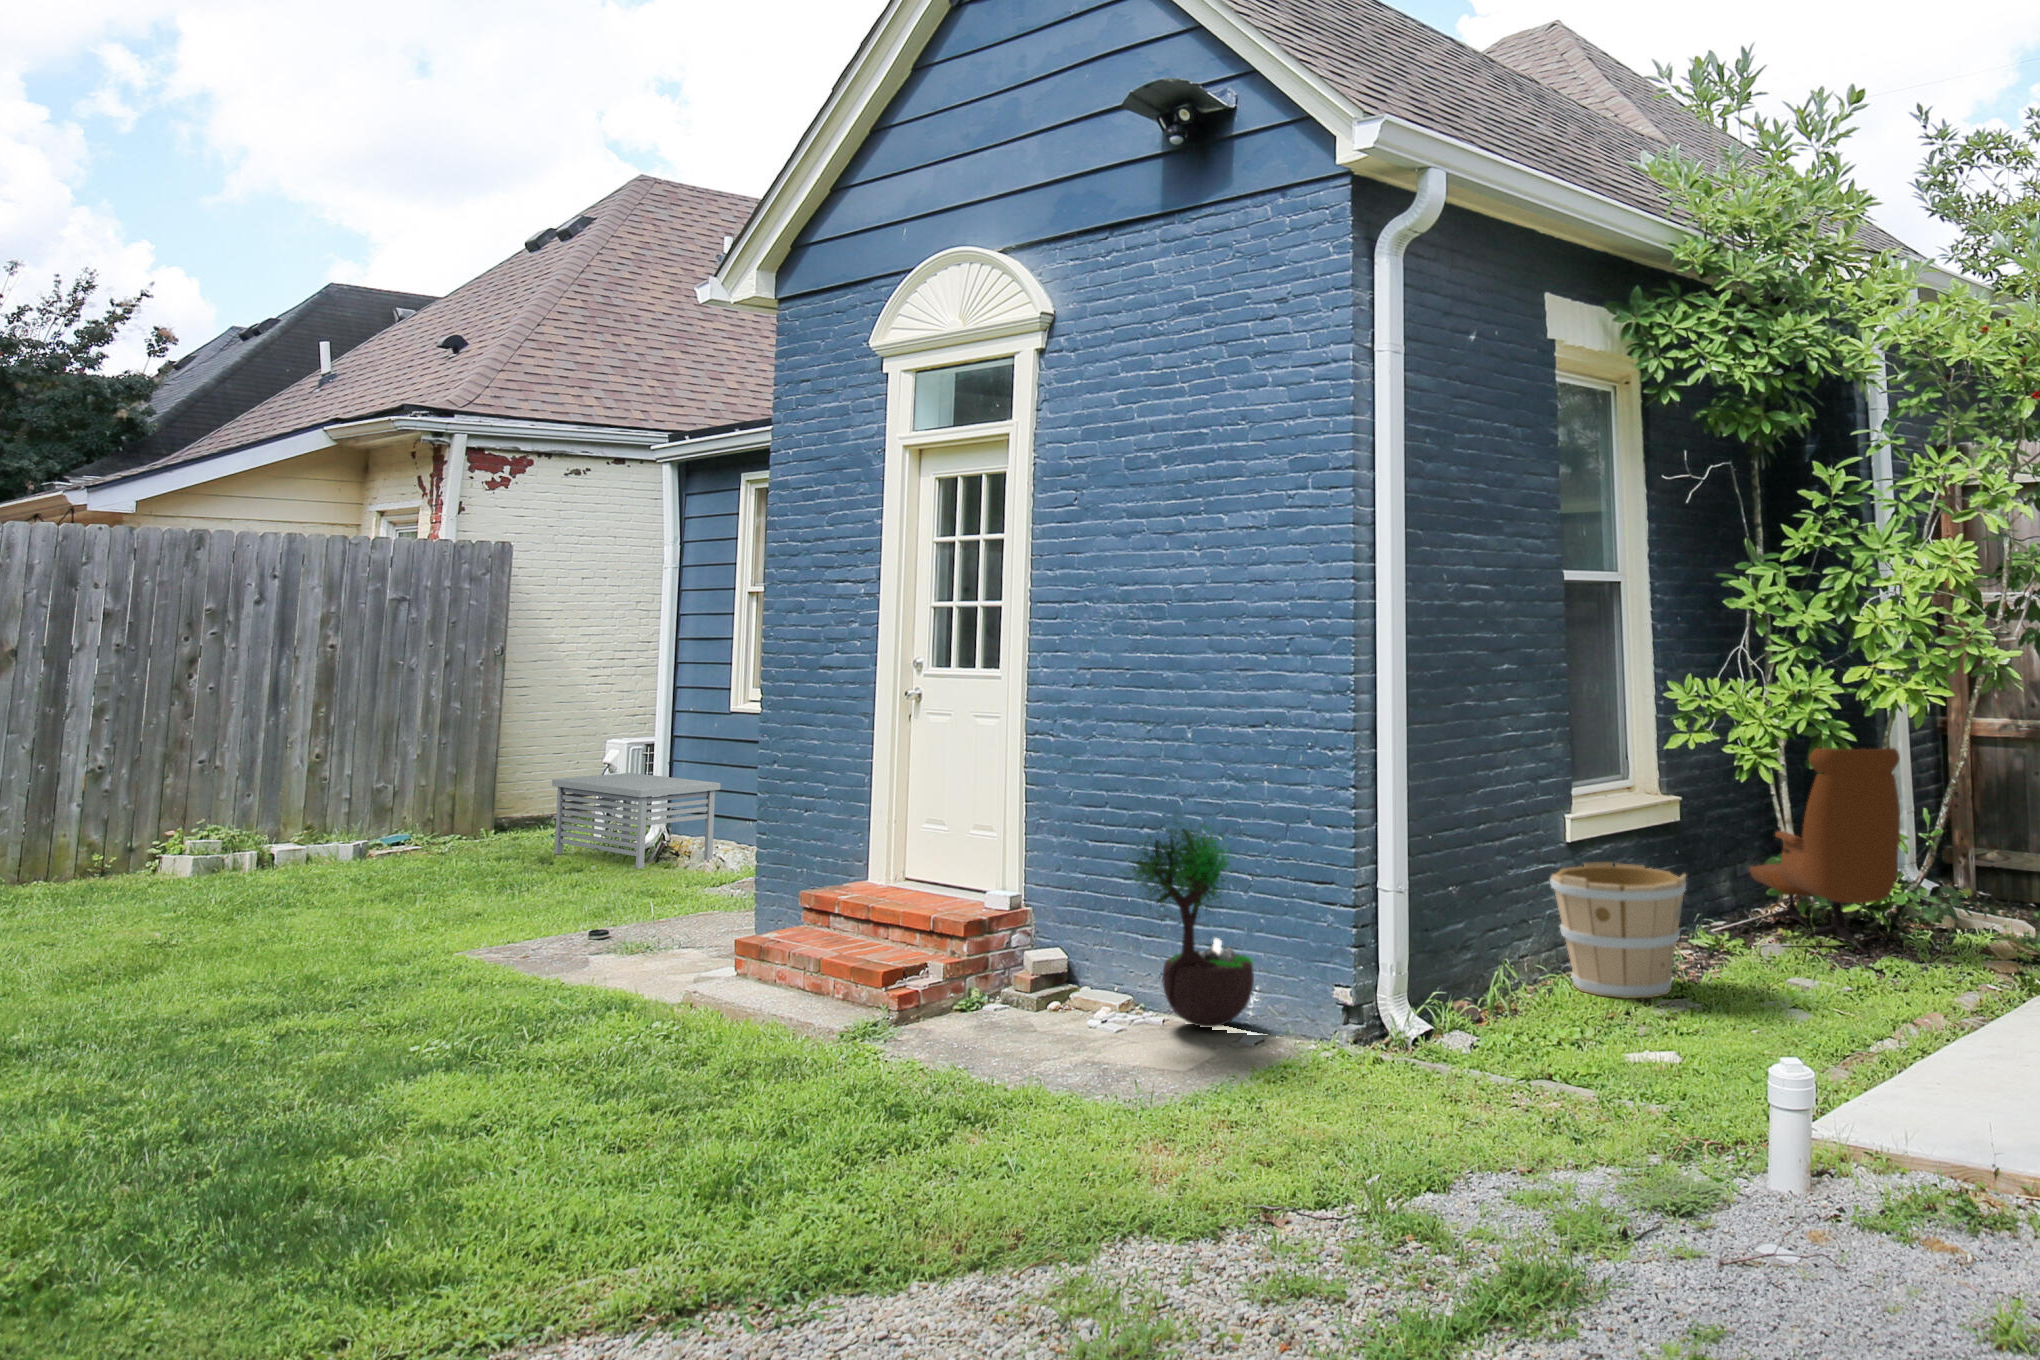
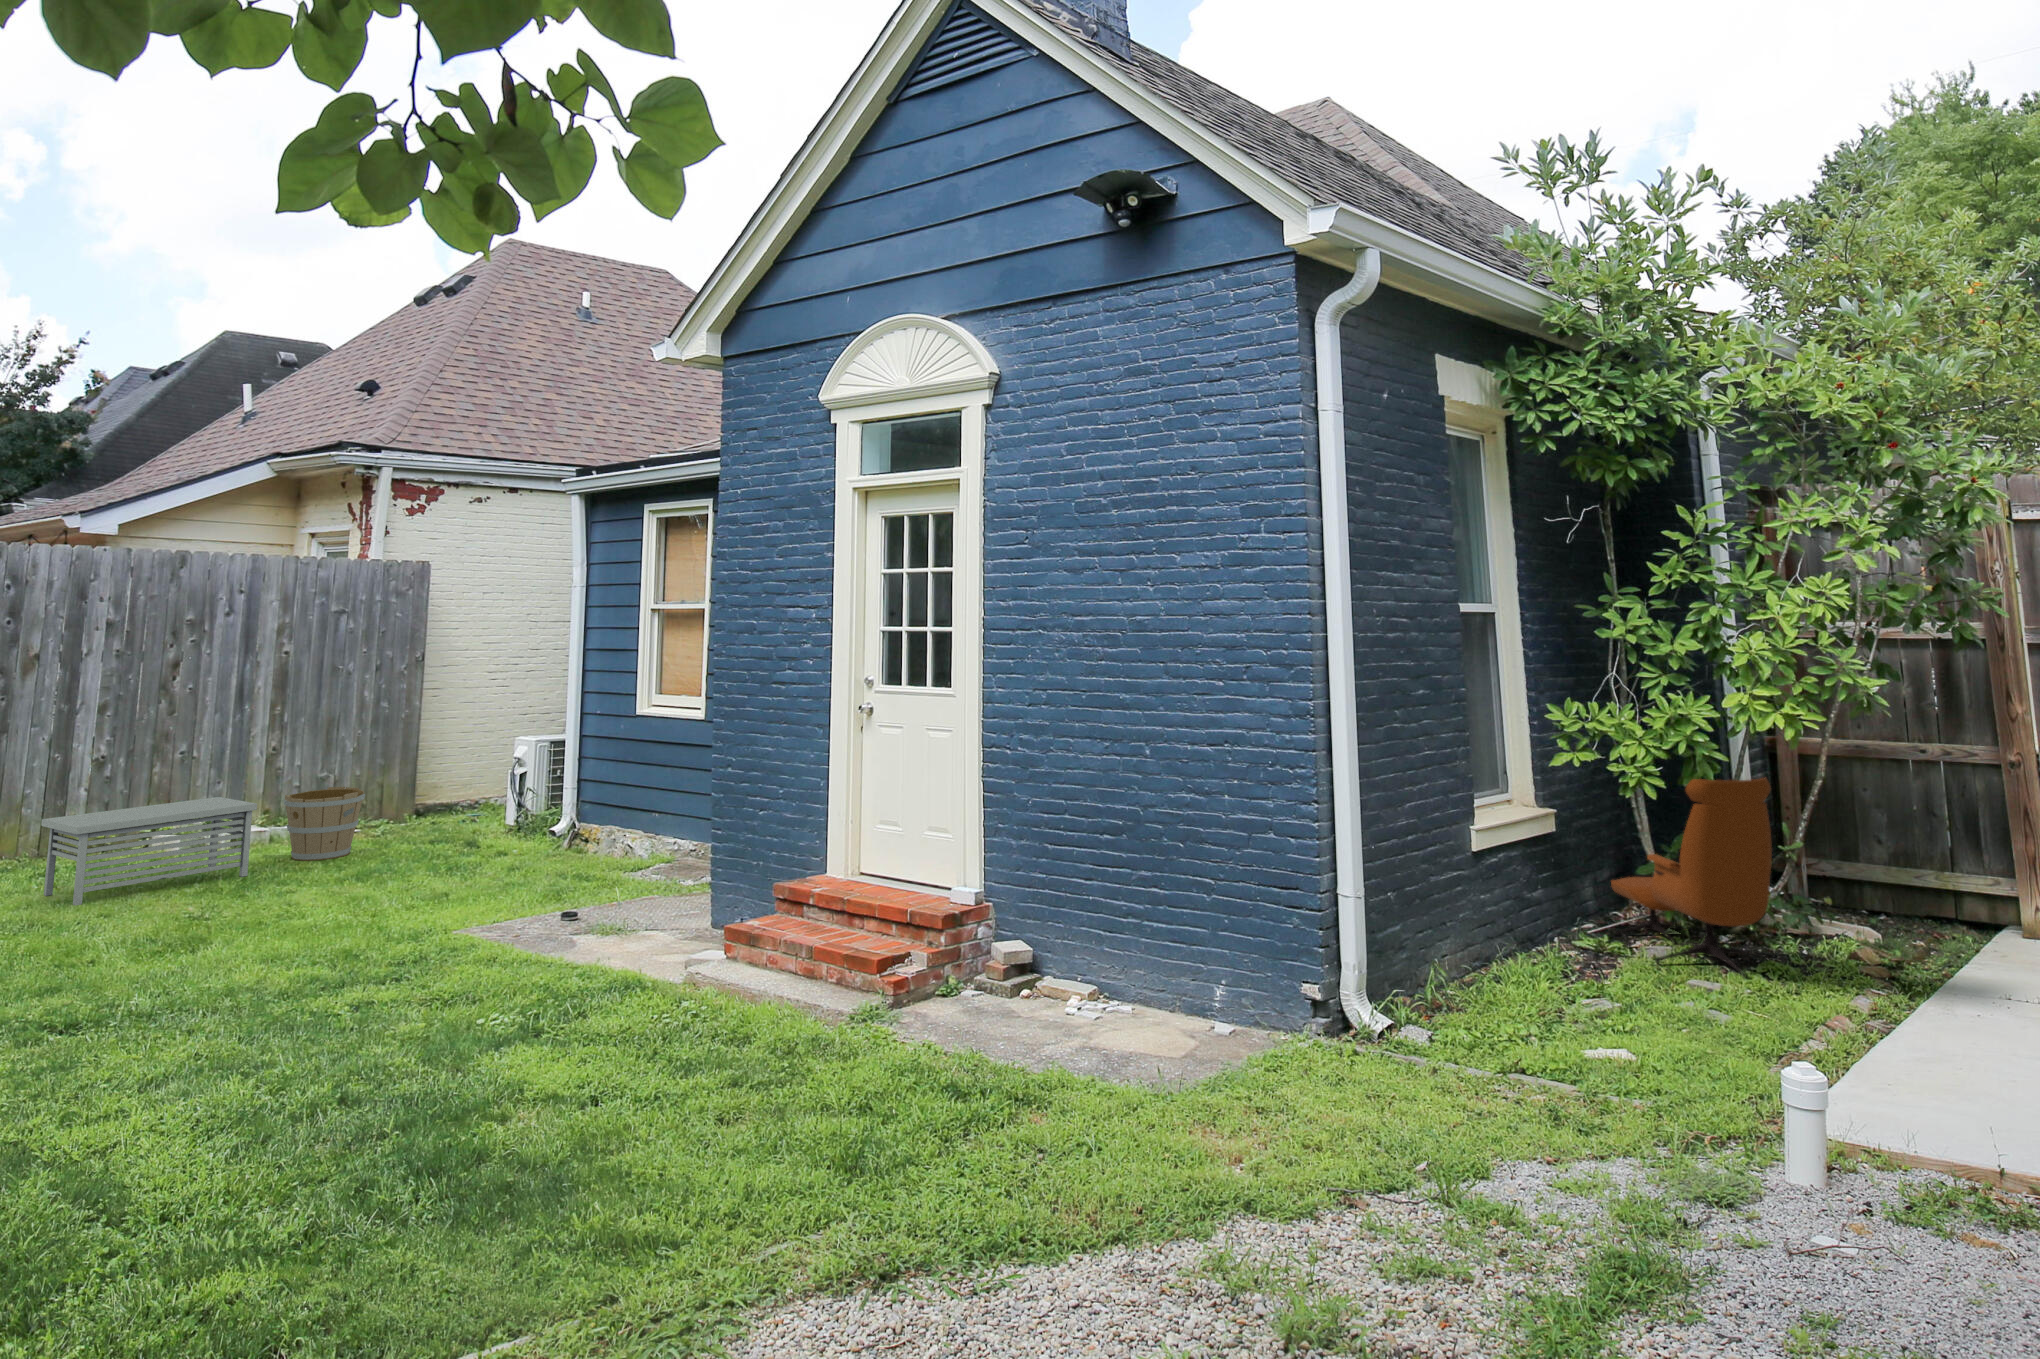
storage bench: present [552,773,721,869] -> present [41,797,257,905]
potted tree: present [1126,817,1254,1028] -> none [1061,864,1194,1085]
wooden bucket: present [1550,862,1686,998] -> present [284,787,365,861]

